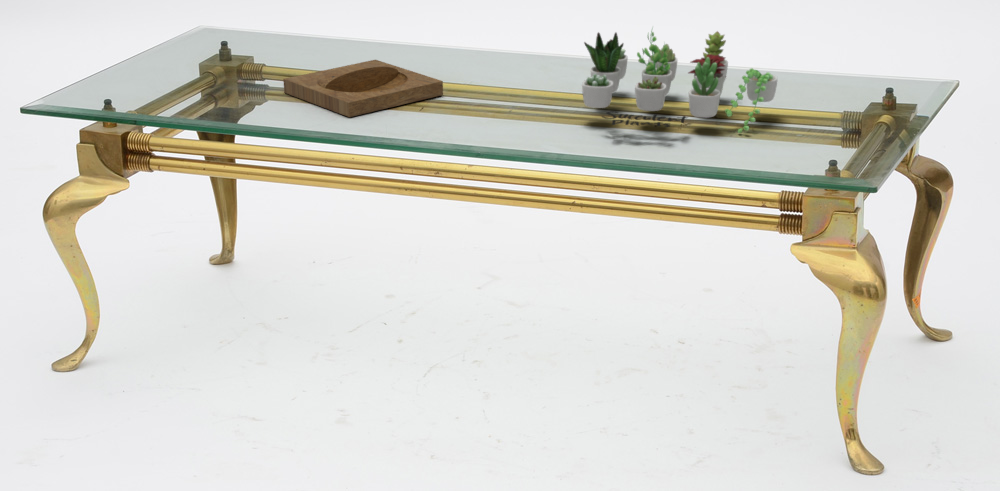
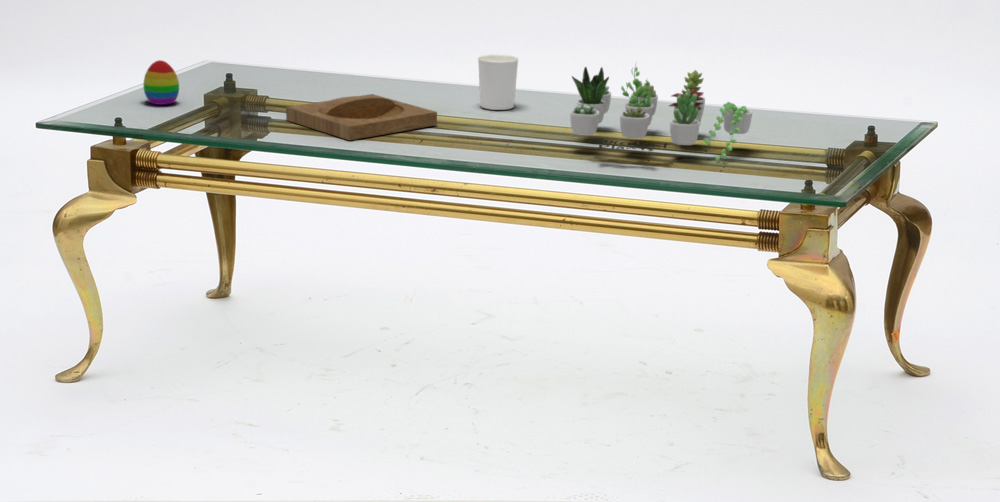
candle holder: none [487,13,530,73] -> present [478,55,518,110]
decorative egg: none [134,31,171,78] -> present [144,60,179,105]

